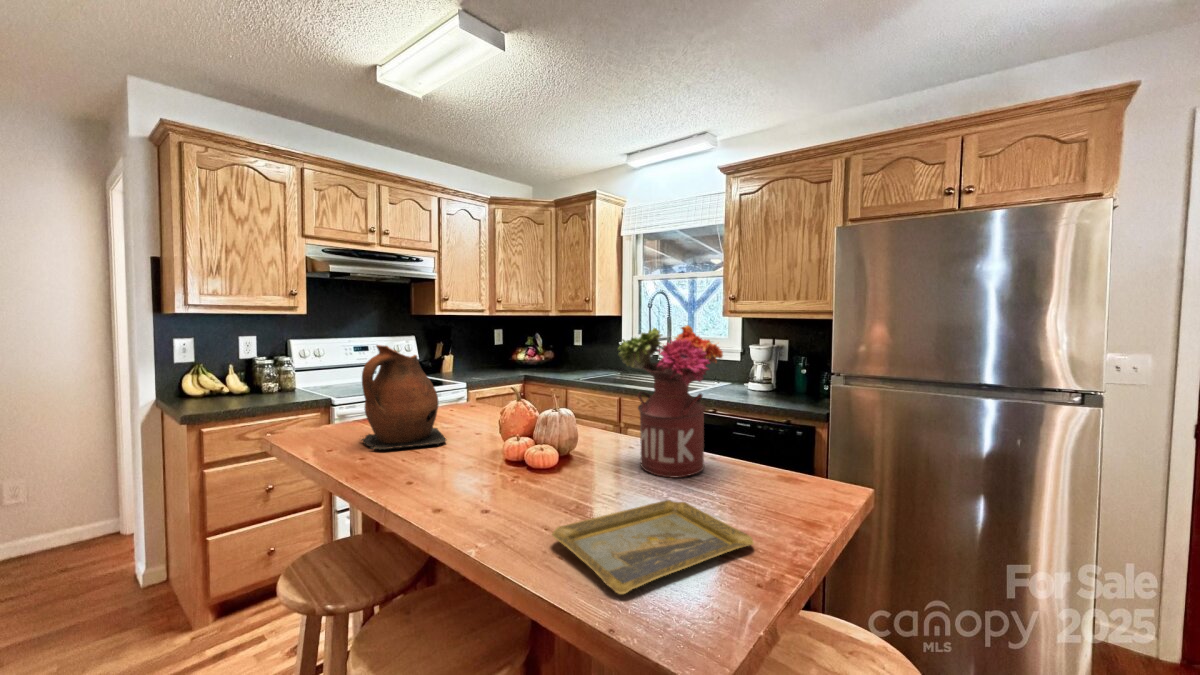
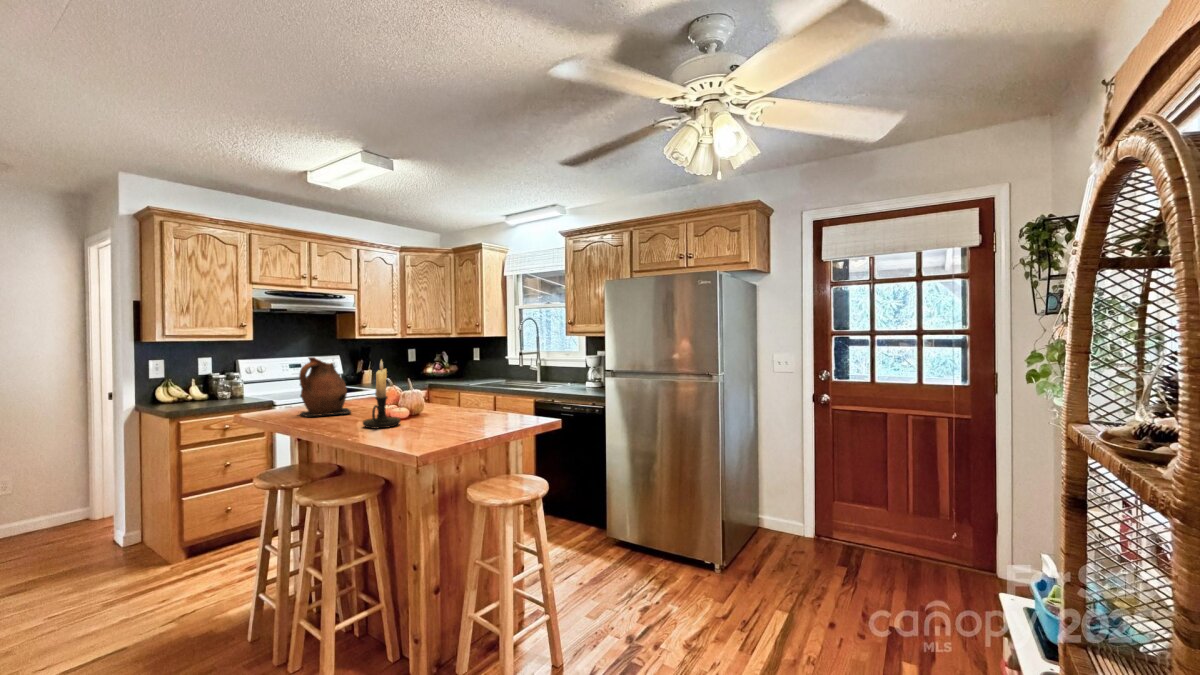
flower arrangement: present [618,325,723,477] -> none [443,341,499,420]
candle holder: none [479,357,551,505] -> present [363,361,400,429]
tray: present [552,500,754,594] -> none [388,423,477,443]

